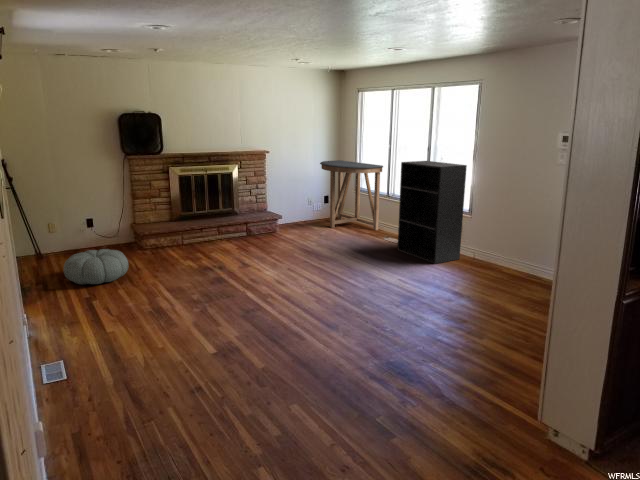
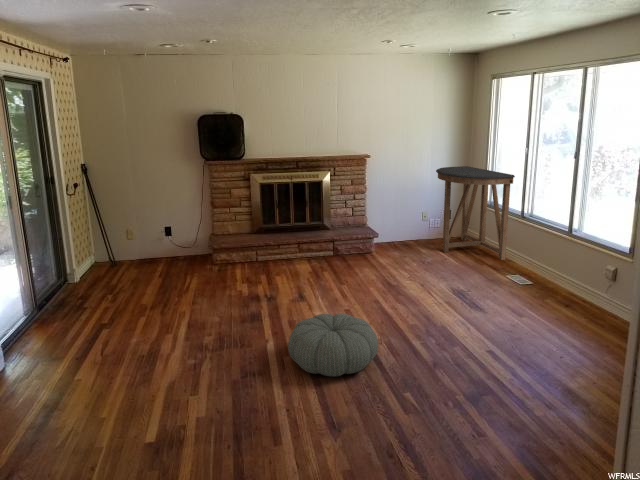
bookshelf: present [398,161,467,264] -> none [514,171,621,324]
pouf: present [64,249,128,285] -> present [288,314,378,377]

